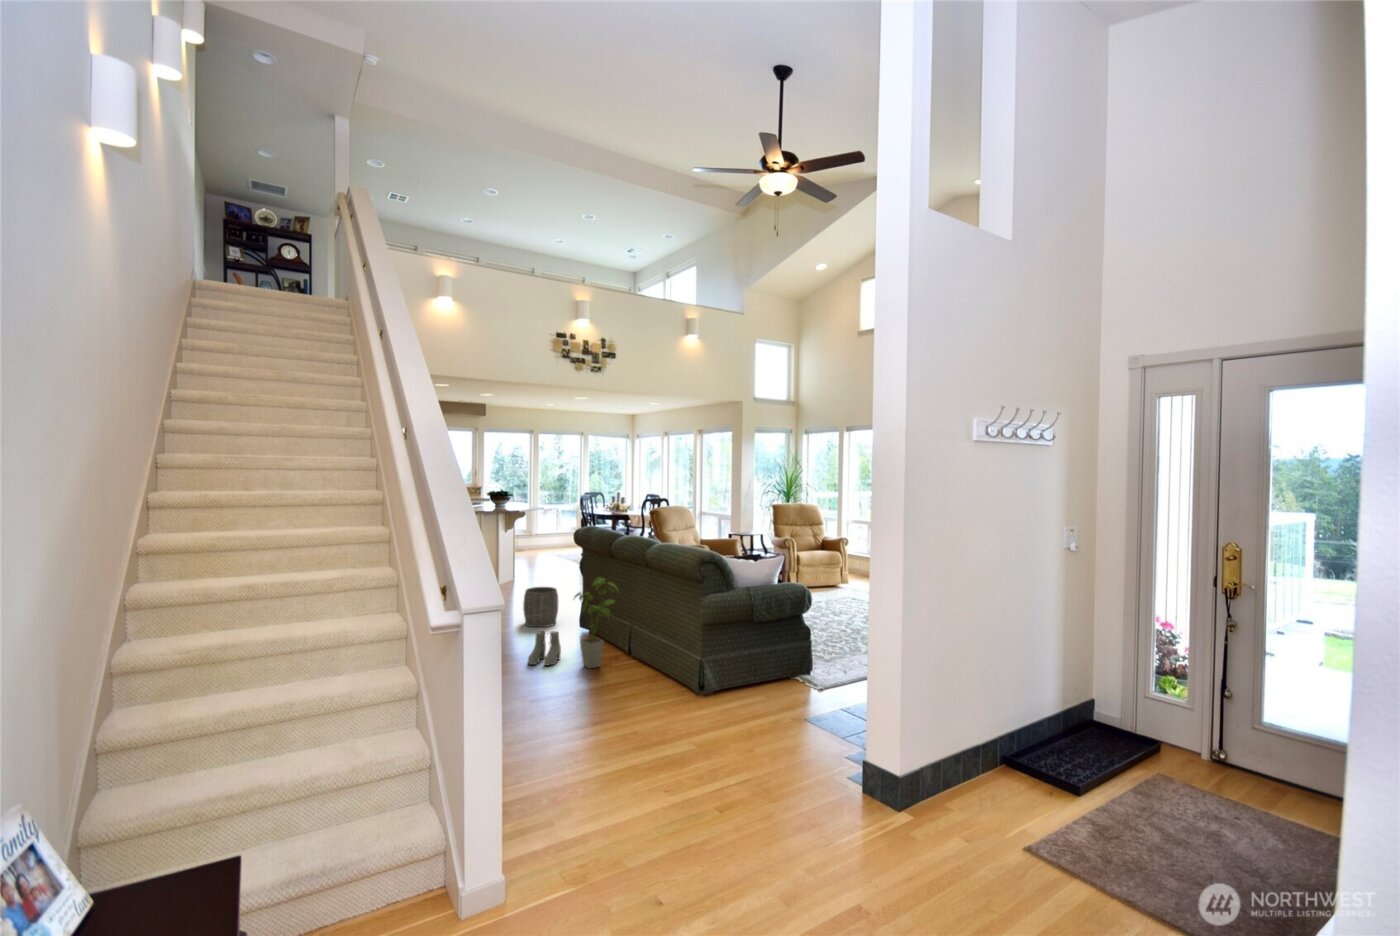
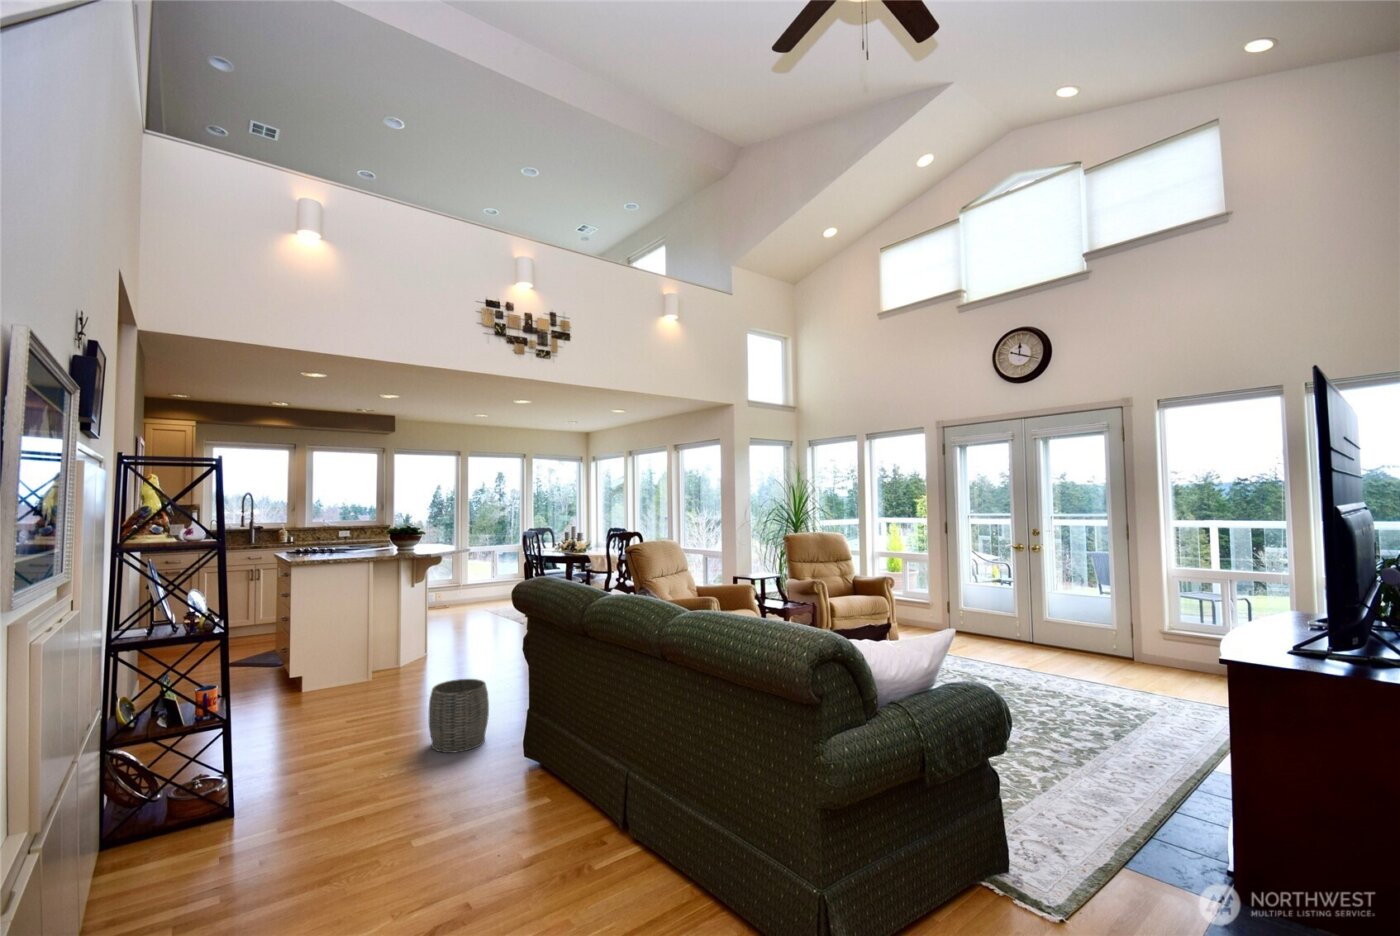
house plant: present [574,578,618,668] -> none [511,680,602,866]
boots: present [528,631,561,665] -> none [420,785,489,863]

